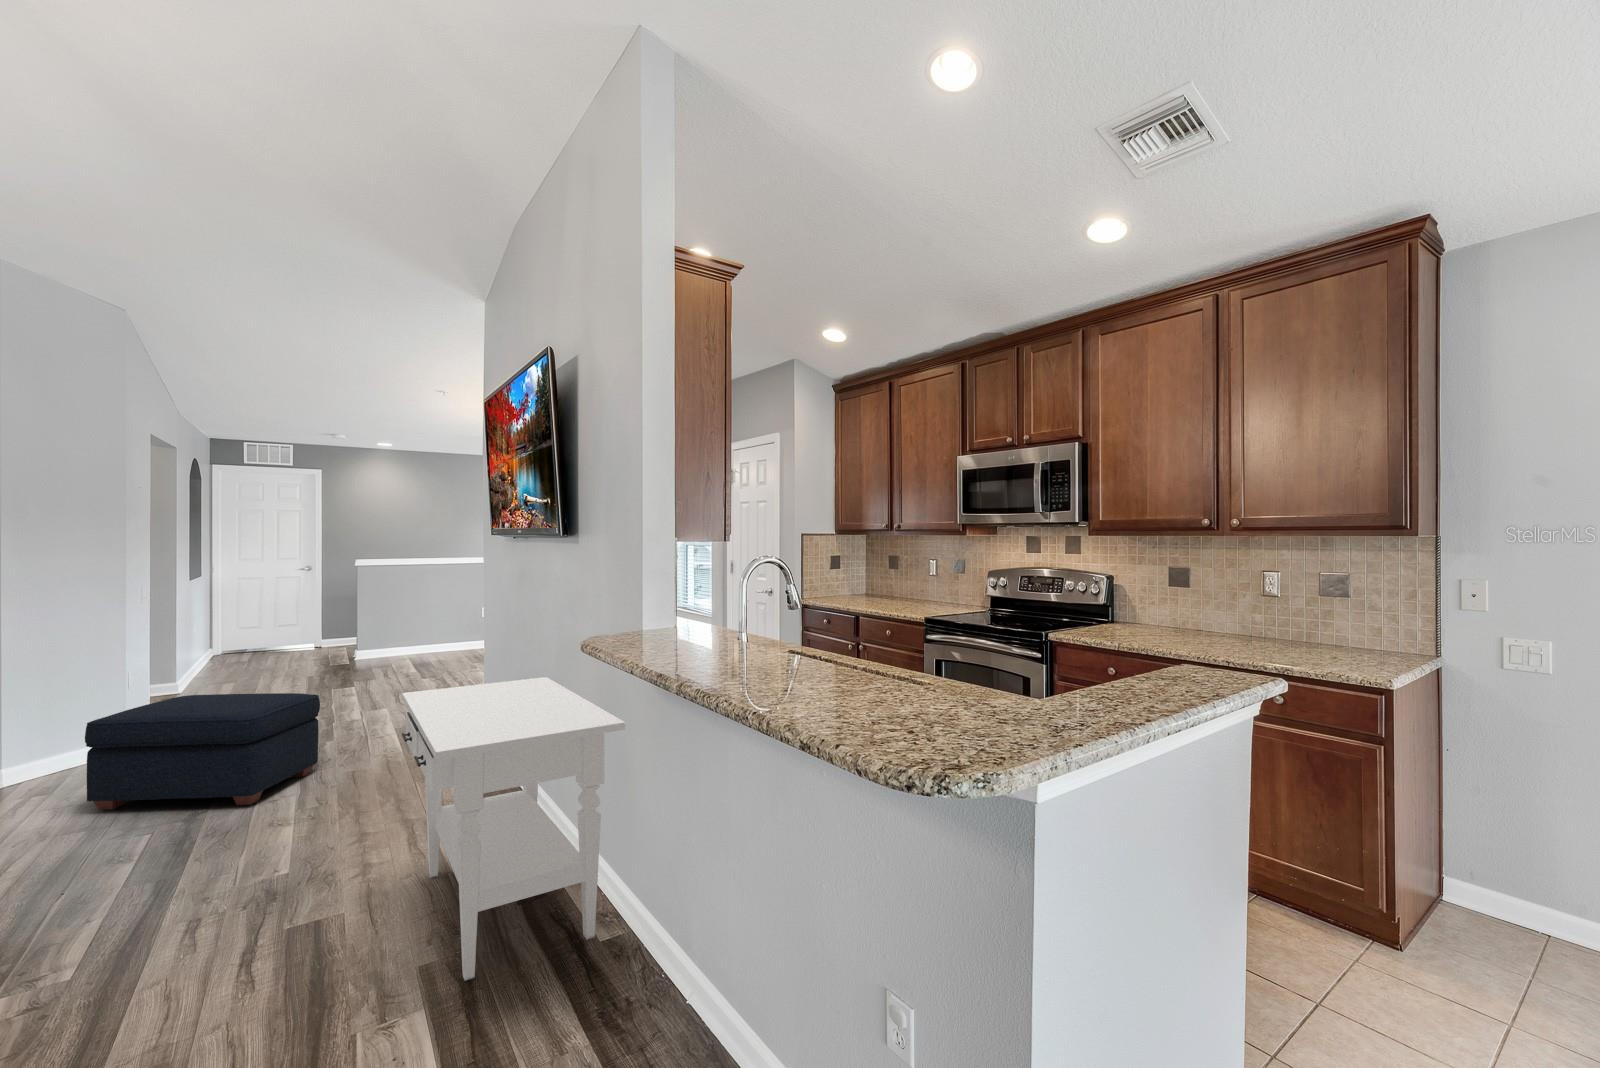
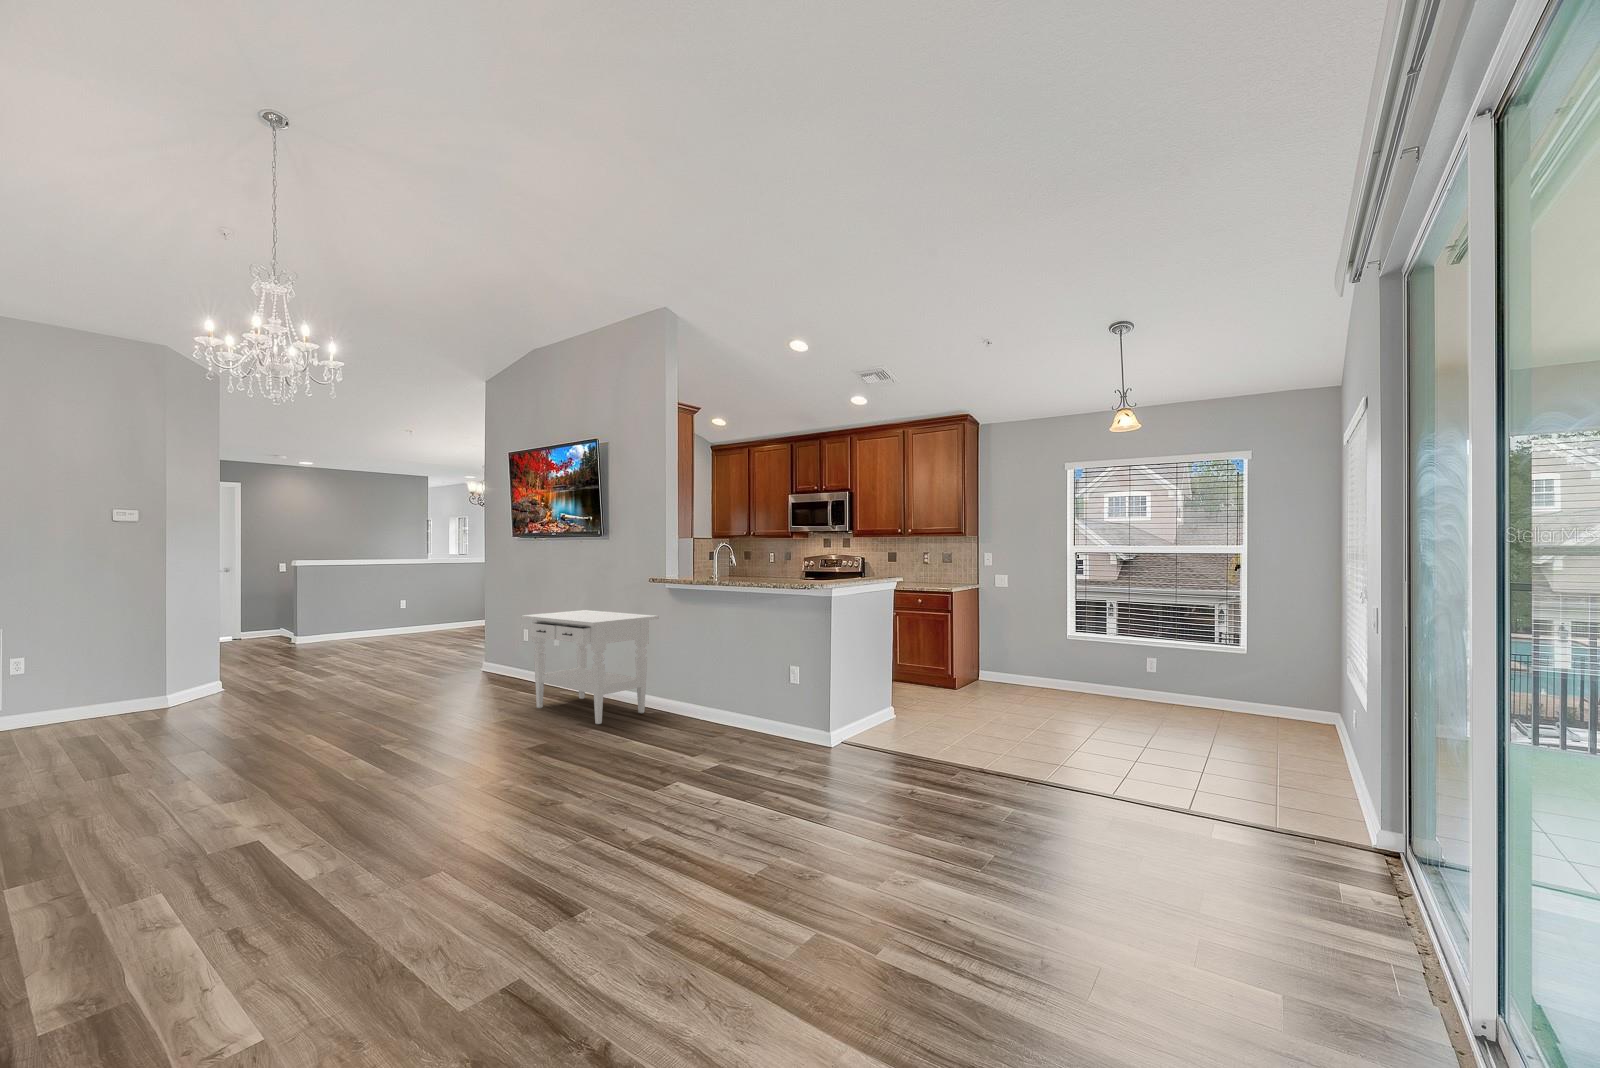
ottoman: present [85,693,320,810] -> none [268,637,400,707]

